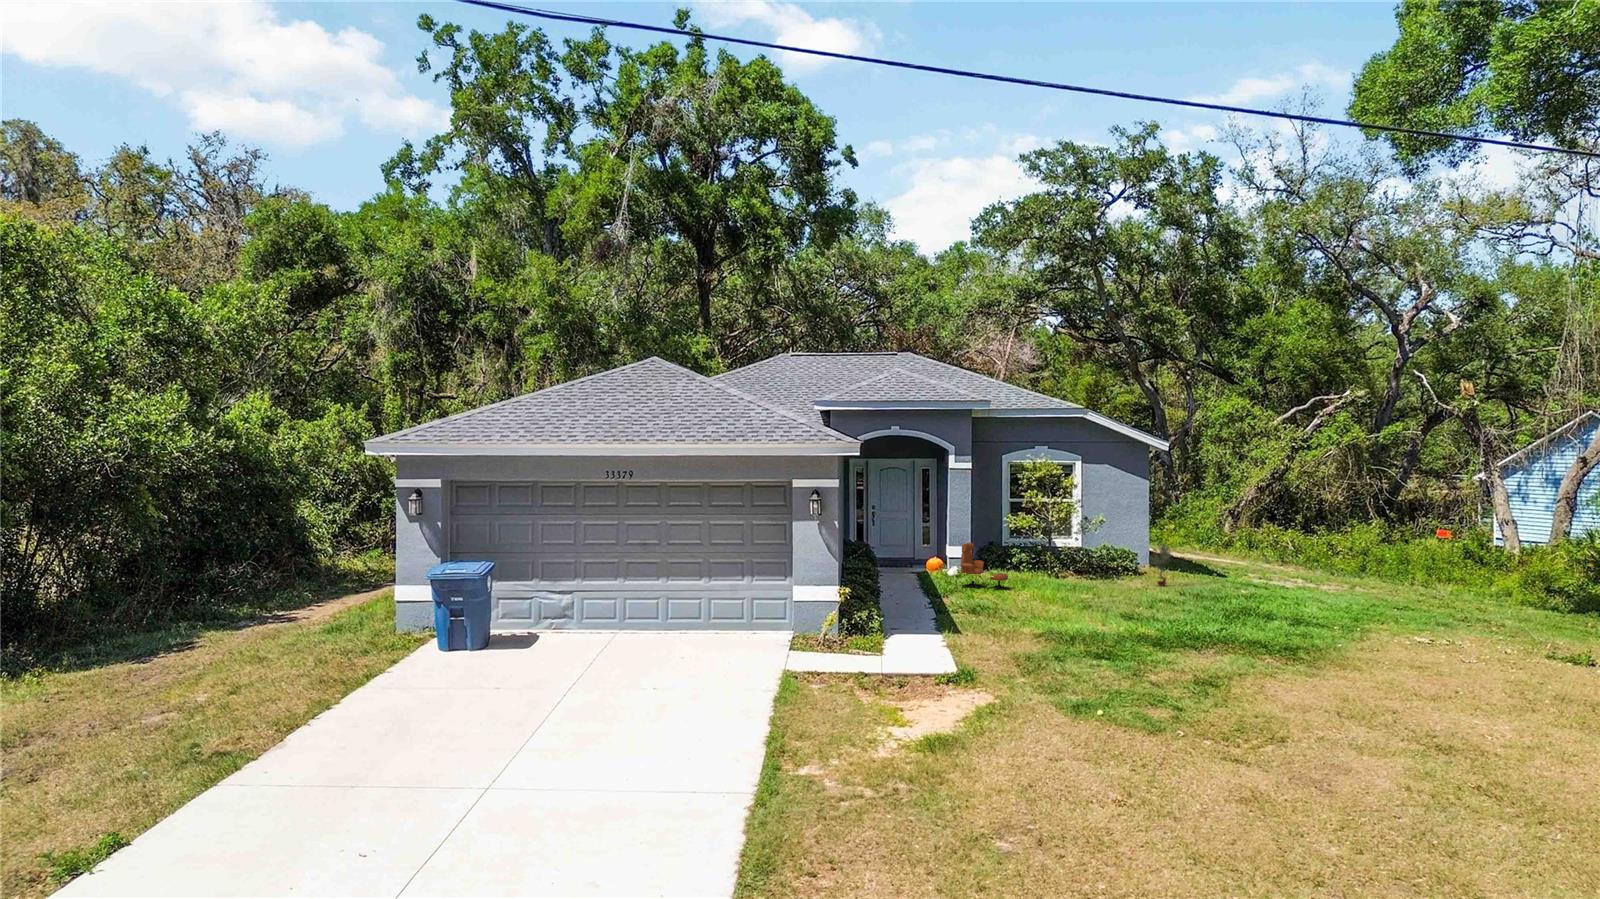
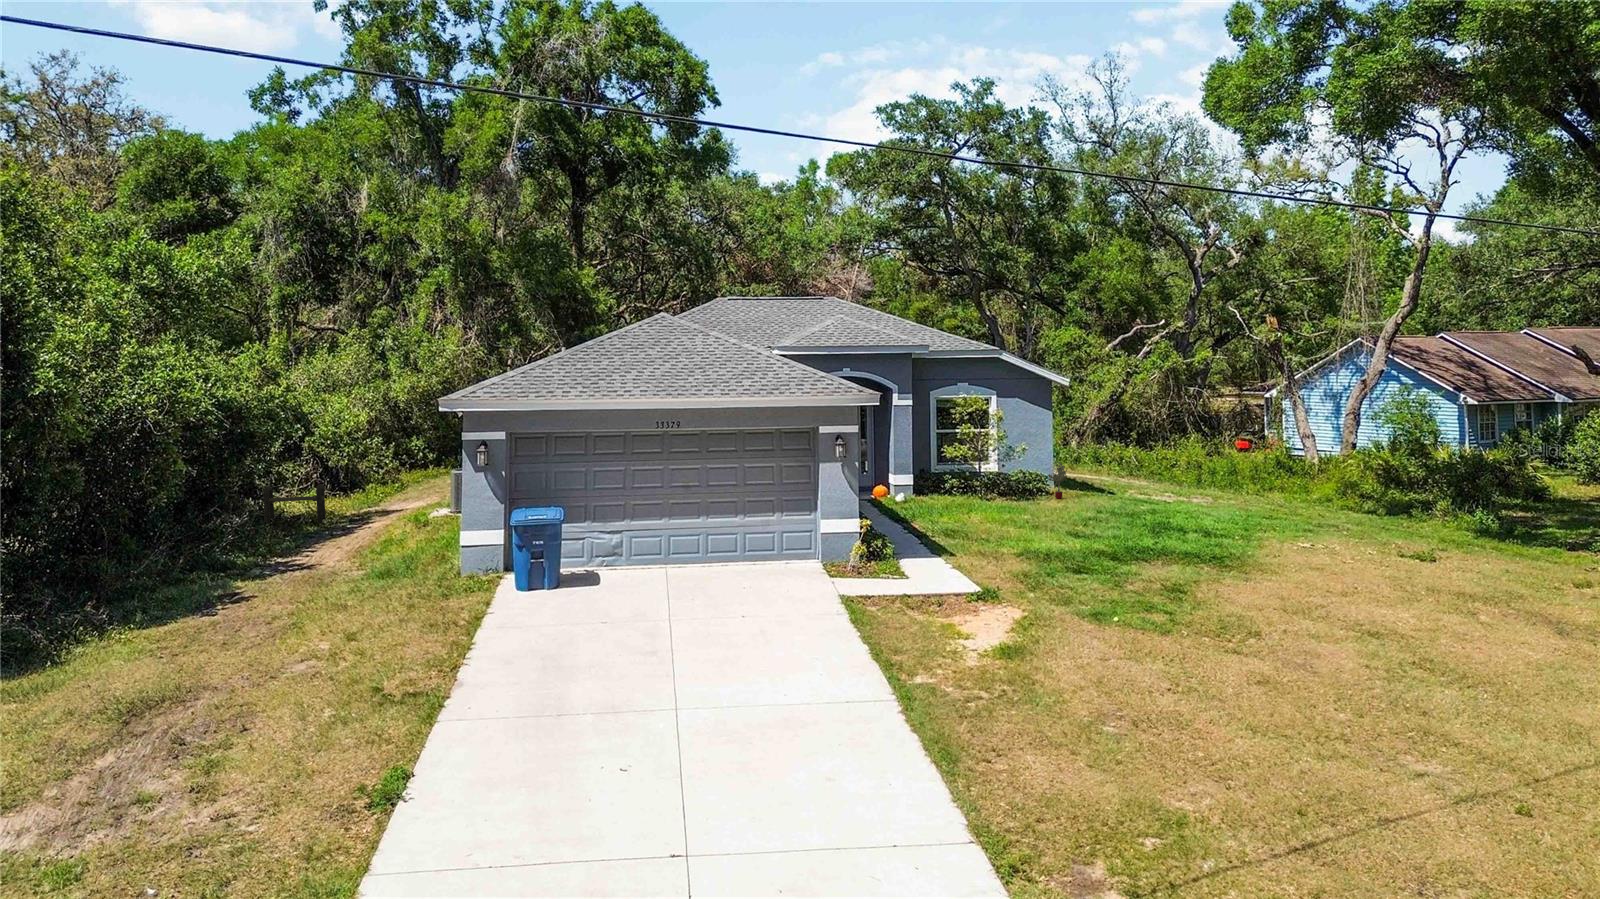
lounge chair: present [960,543,1009,590] -> none [902,467,944,508]
bench: none [266,544,331,585] -> present [263,484,326,523]

